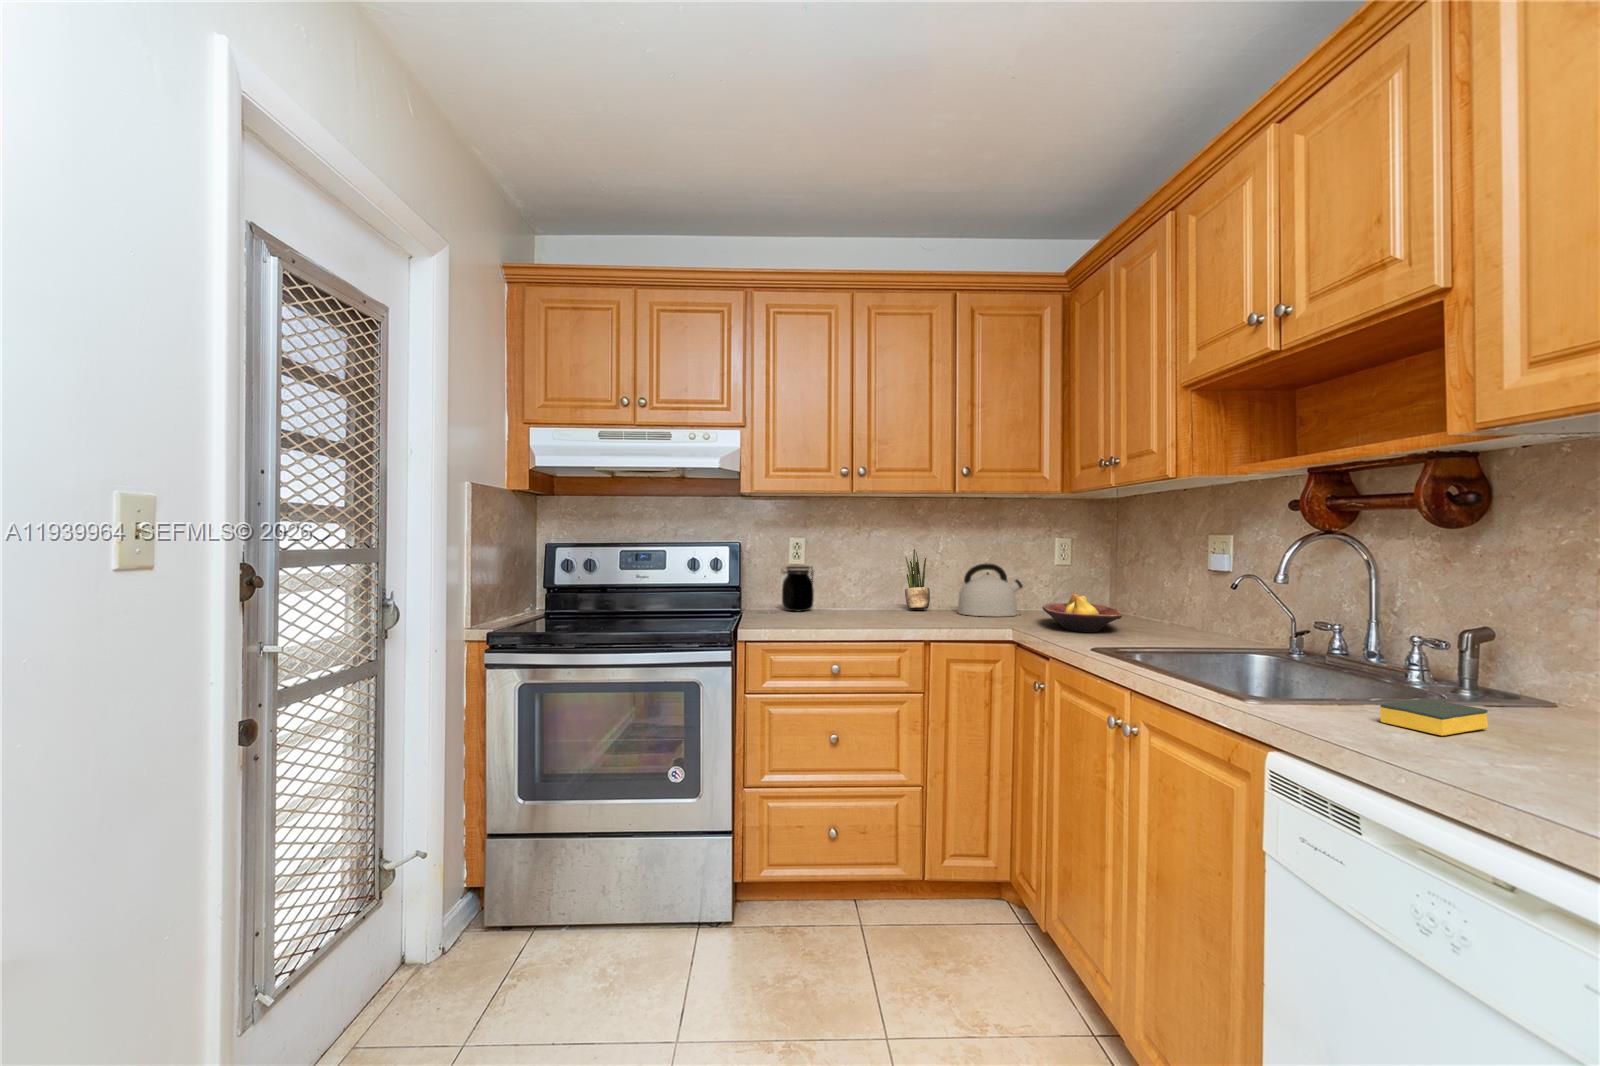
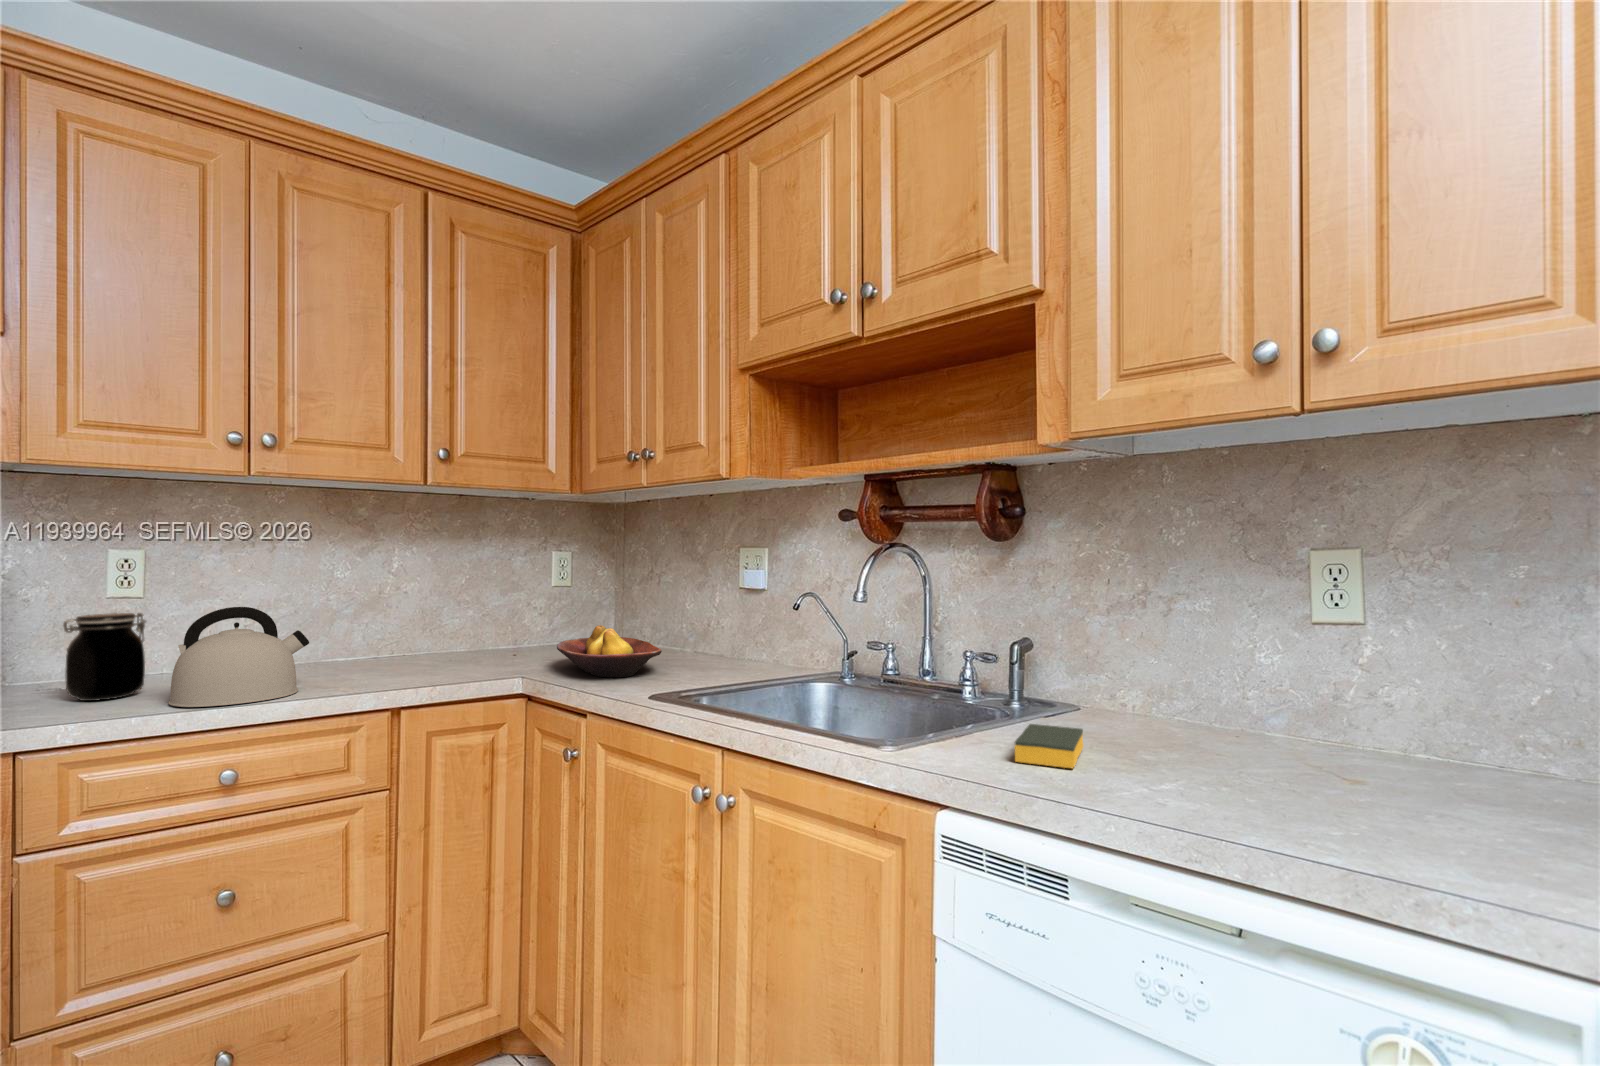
potted plant: present [905,549,930,609] -> none [333,574,377,668]
kettle: present [957,564,1023,617] -> present [168,607,309,707]

